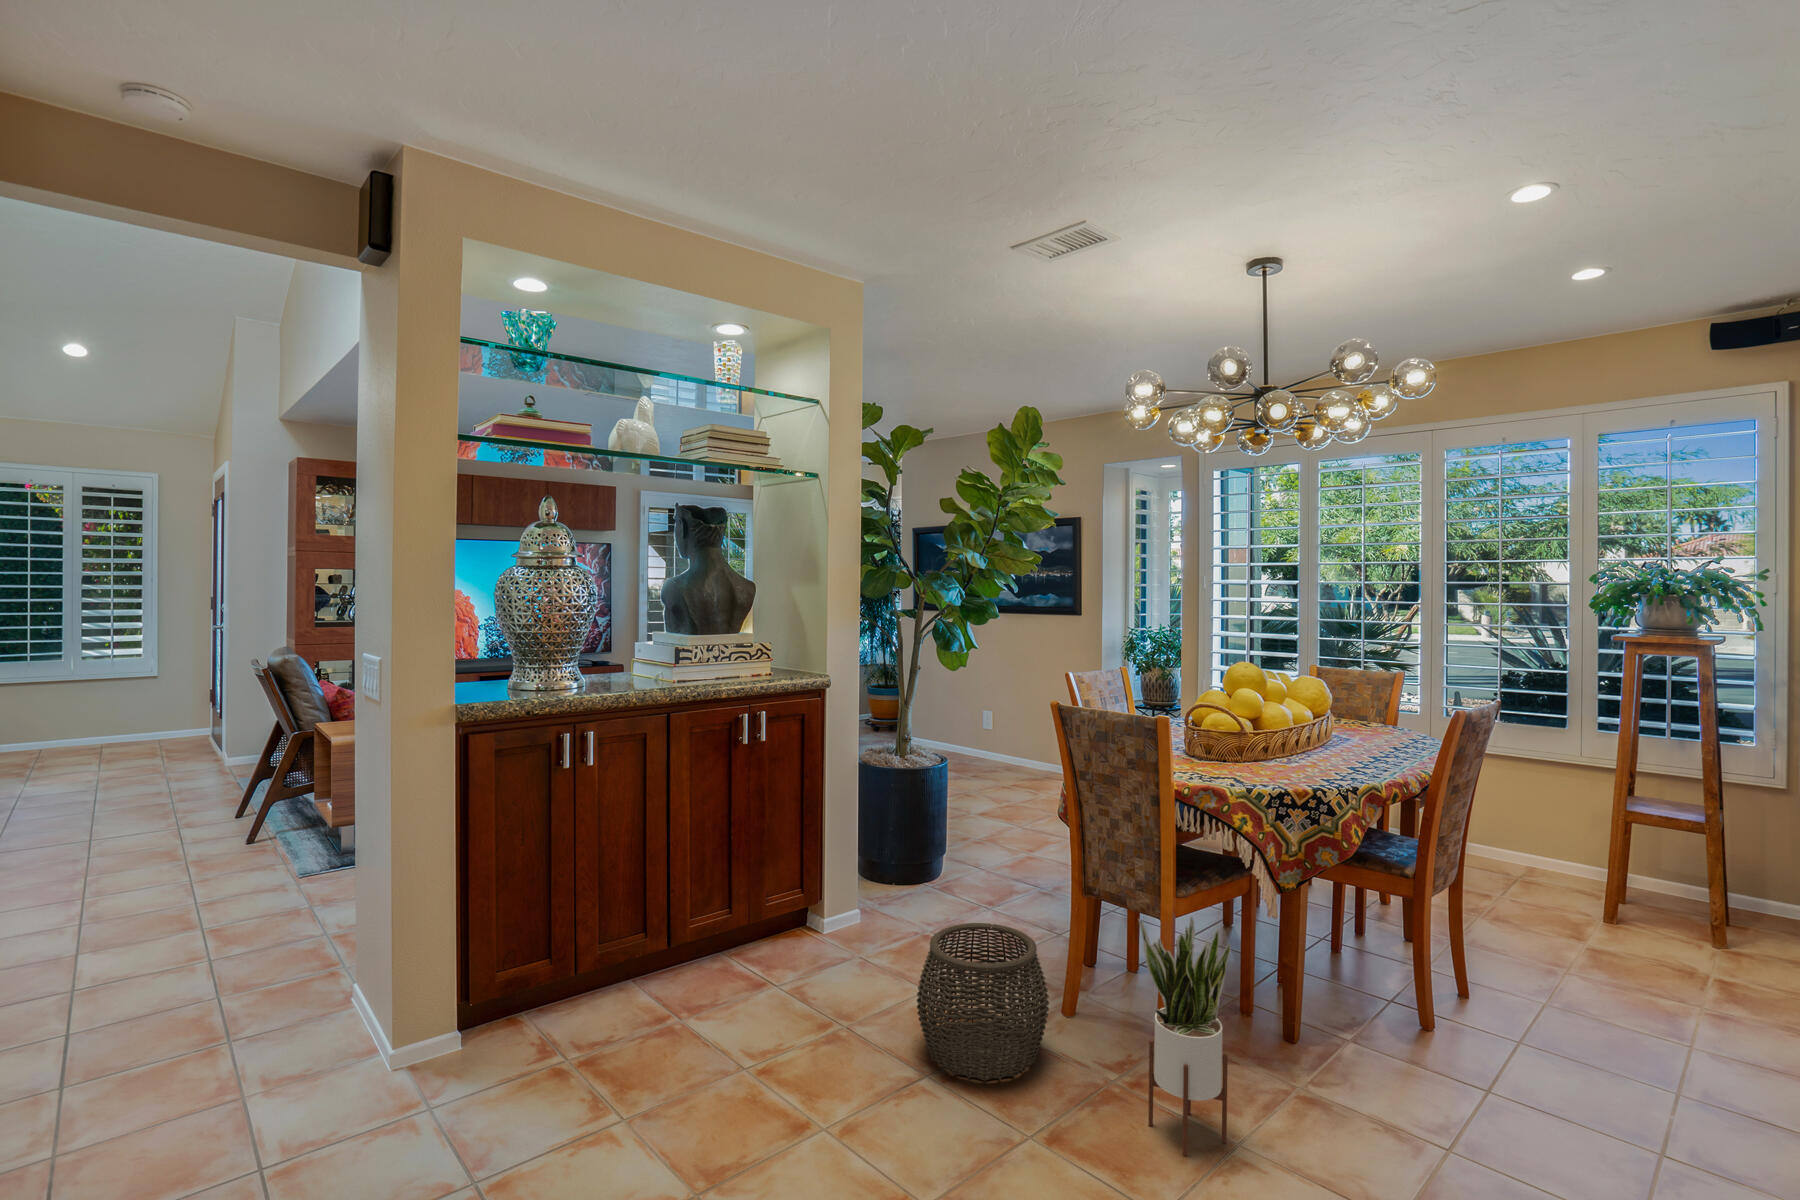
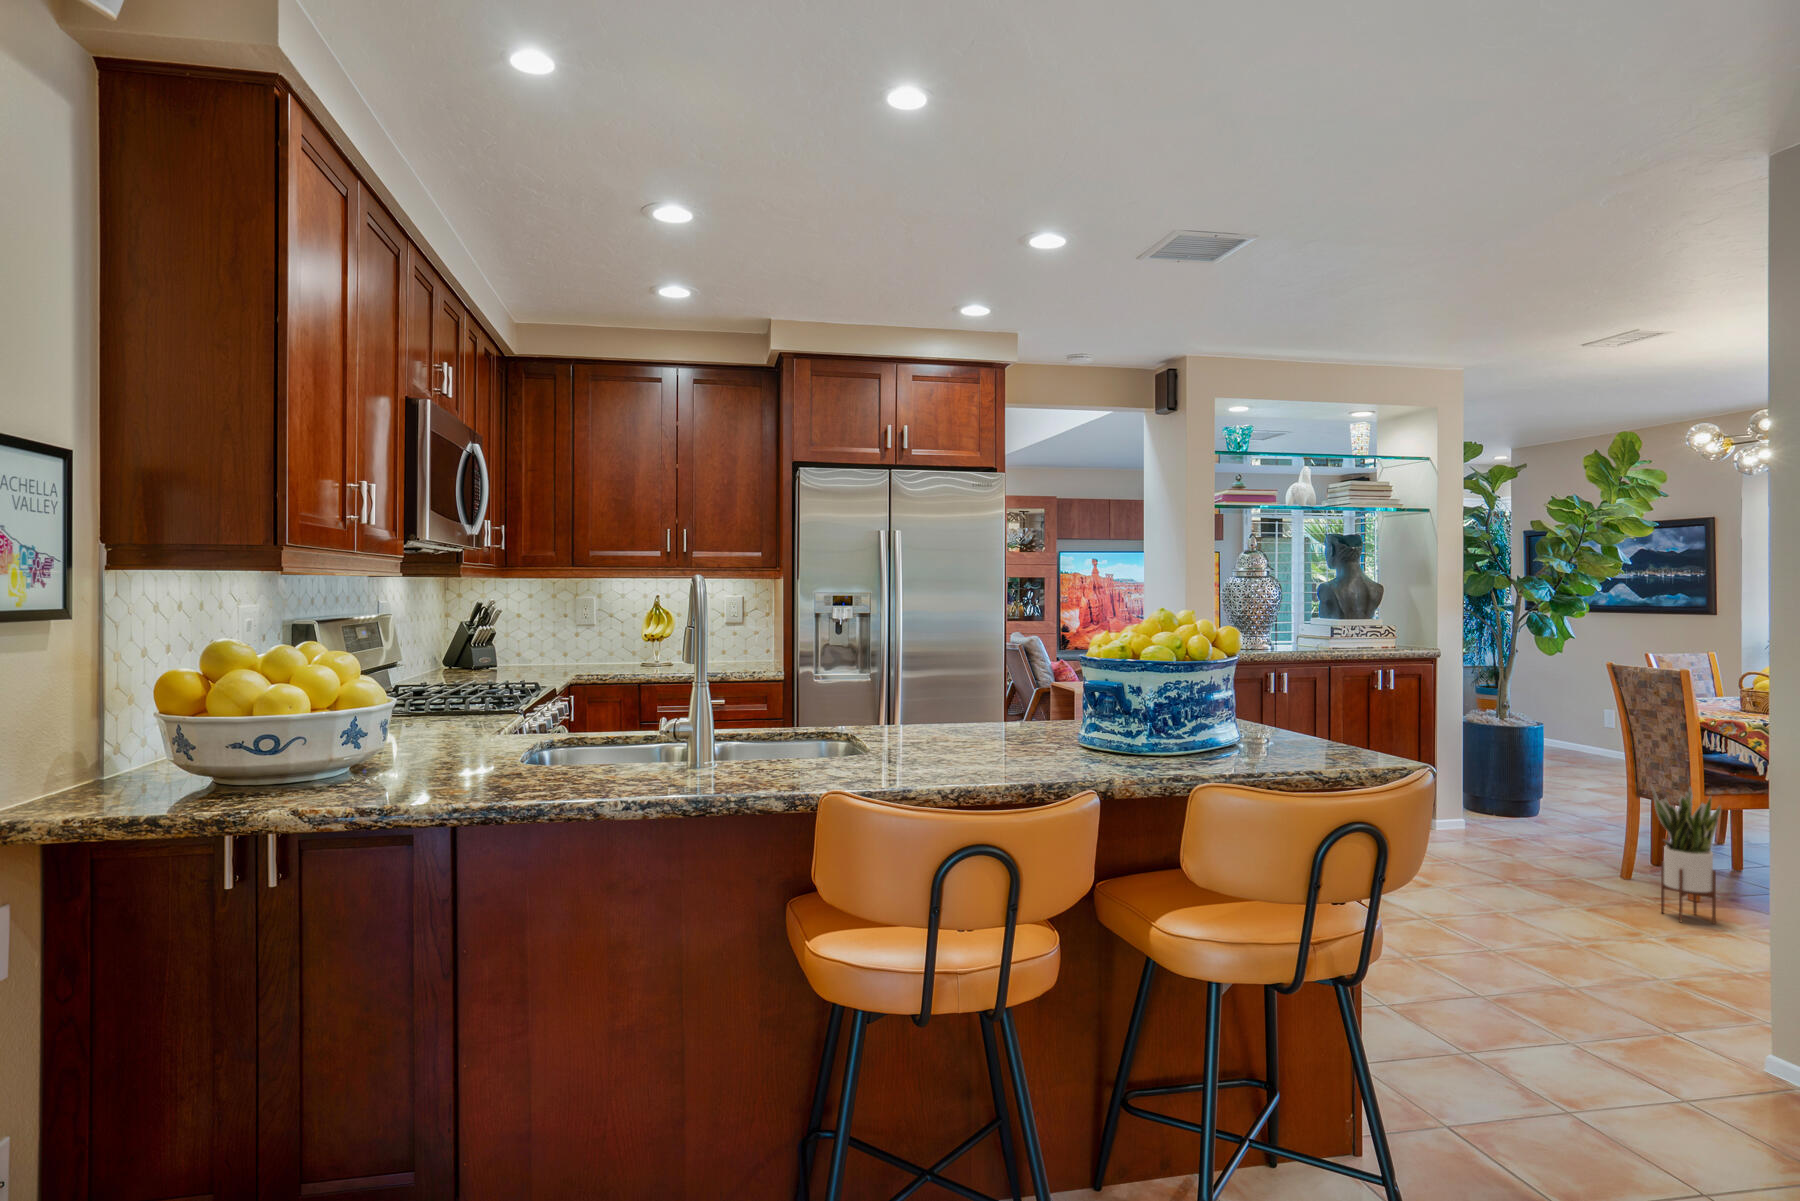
woven basket: present [916,923,1049,1081] -> none [1502,804,1599,889]

